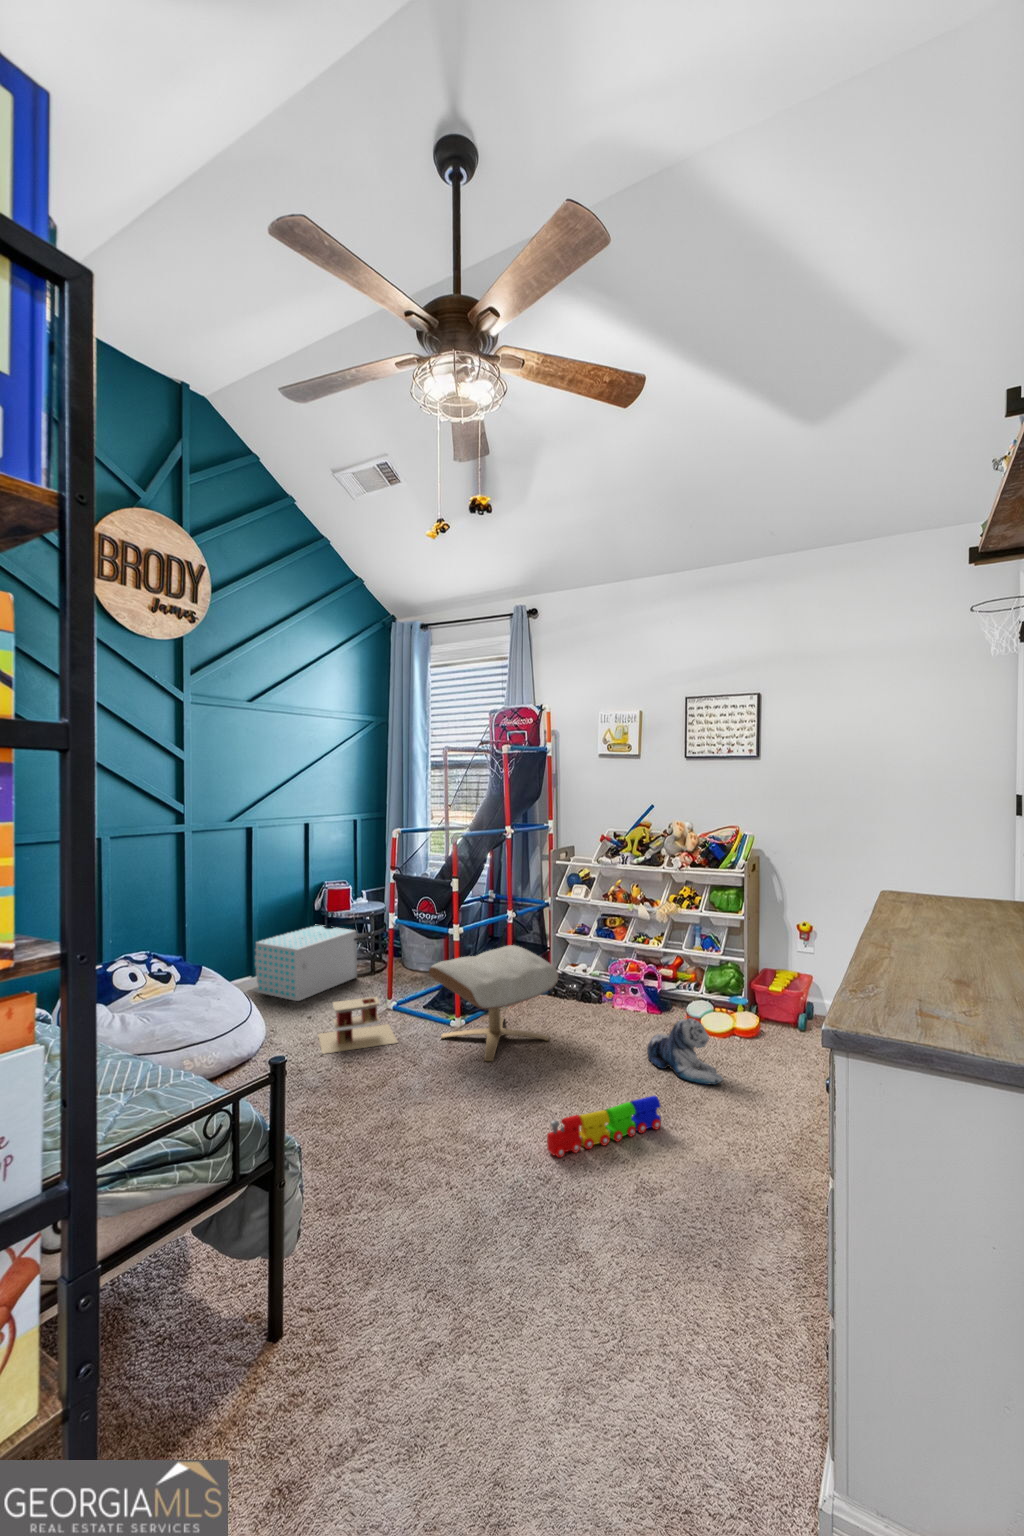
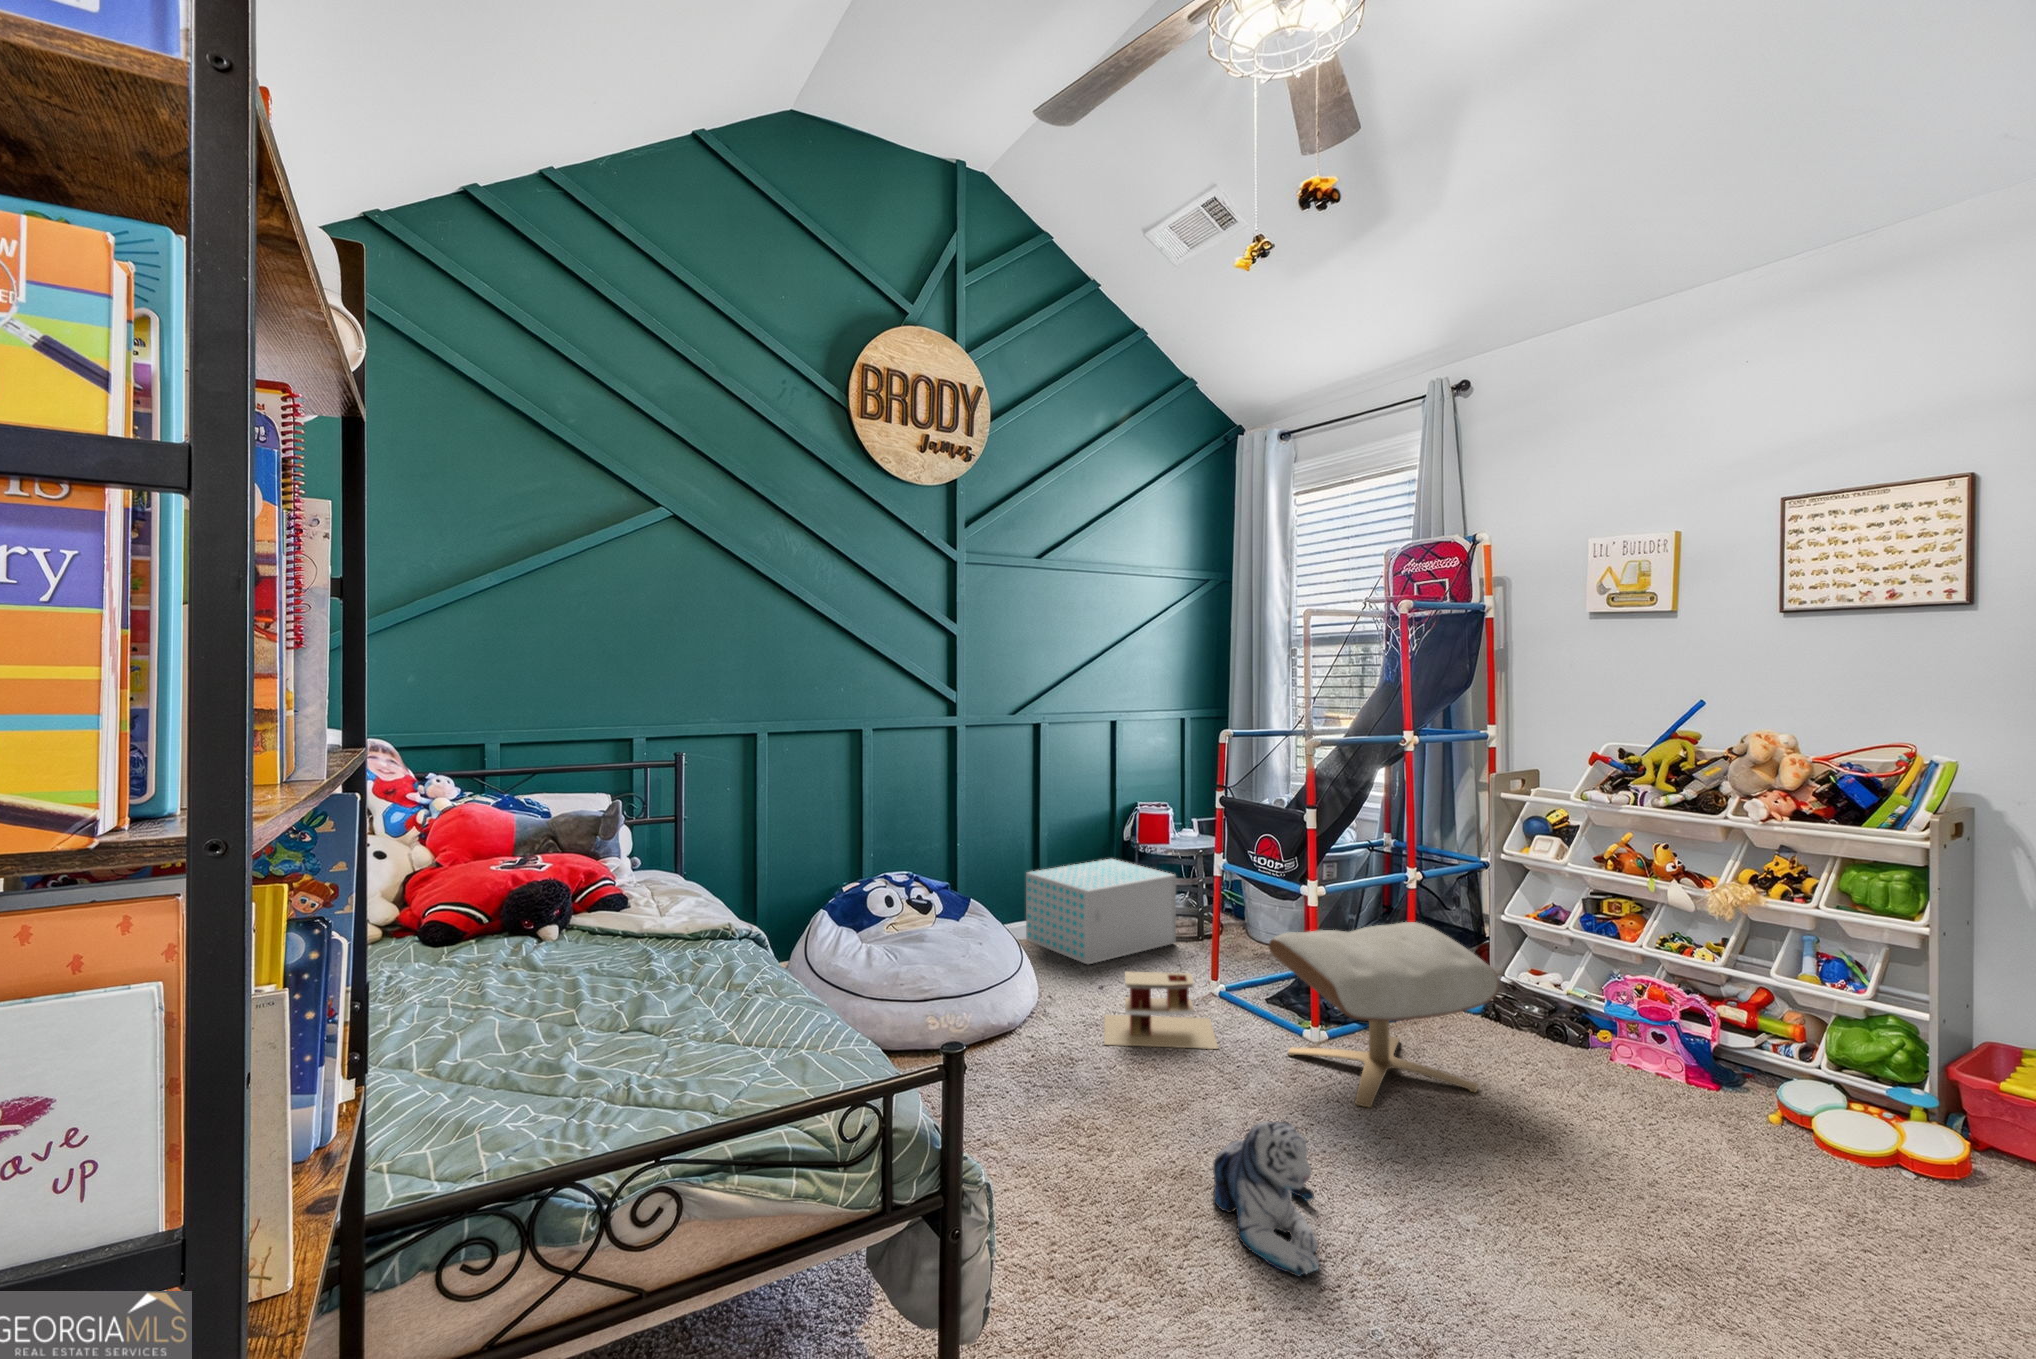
plush toy: present [647,1018,723,1085] -> present [1213,1122,1319,1276]
toy train: present [547,1096,661,1157] -> none [1453,1240,1705,1314]

